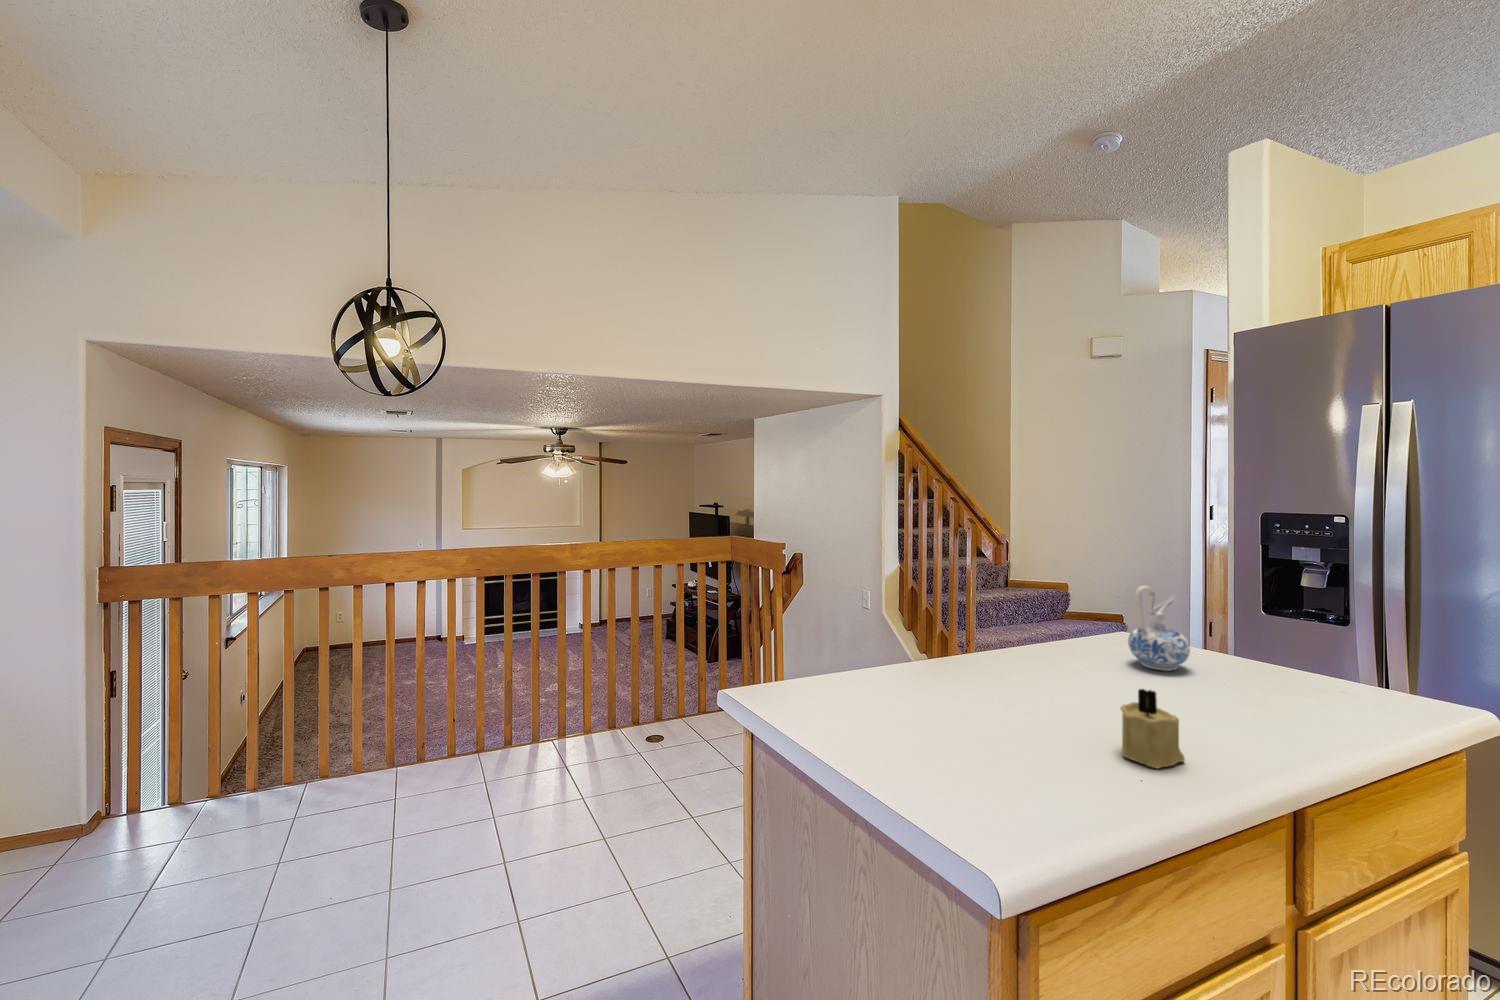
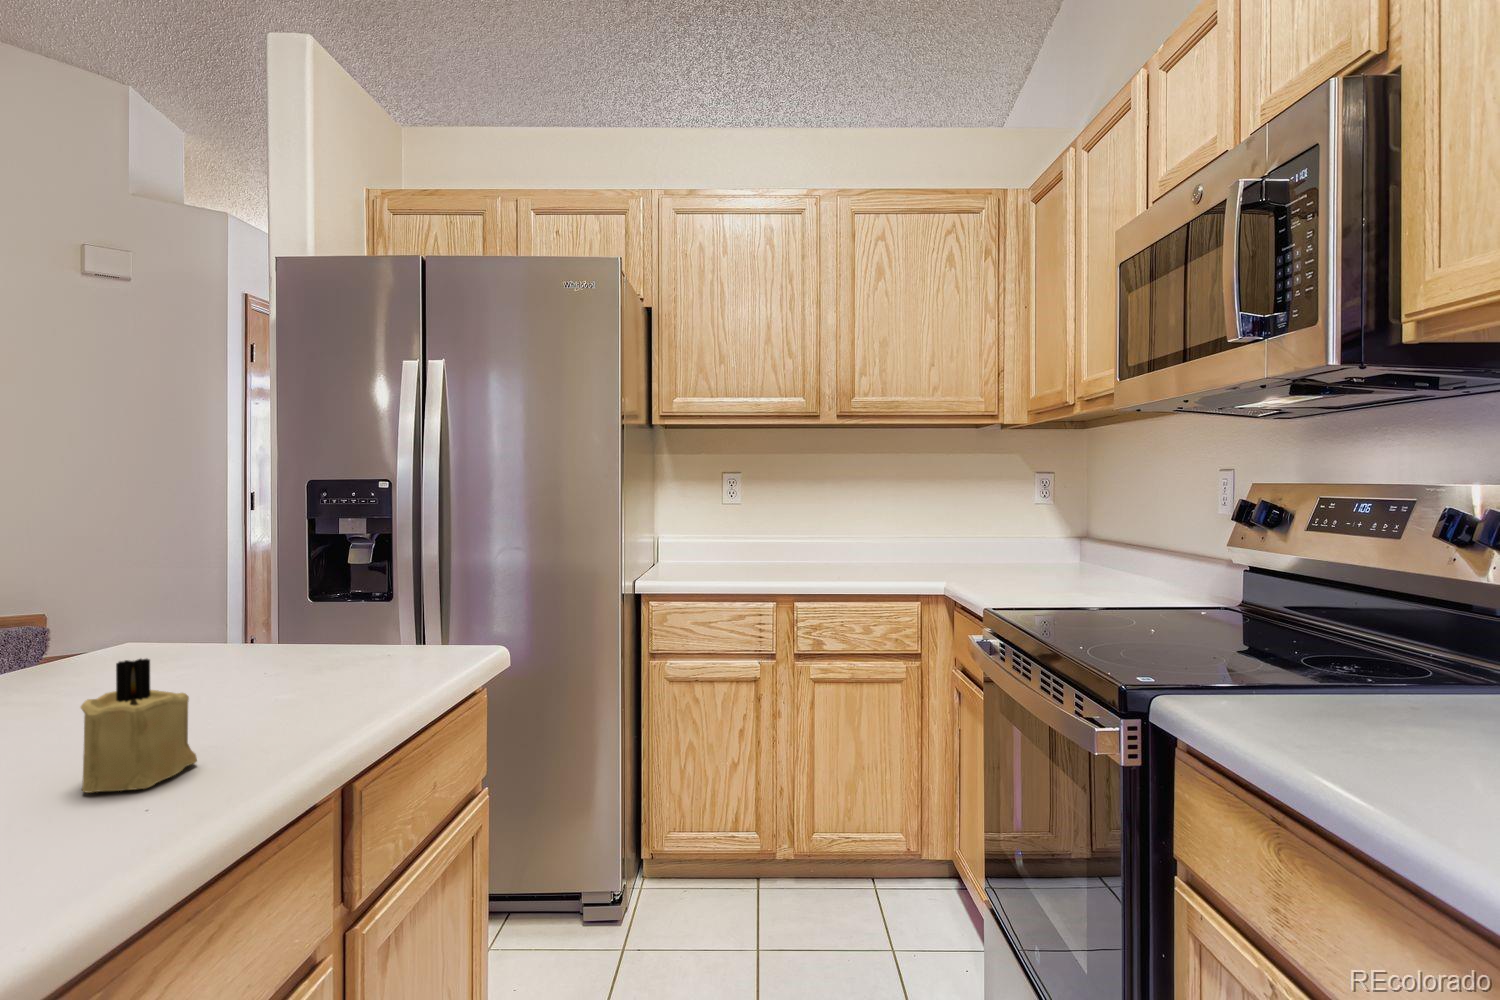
ceramic pitcher: present [1128,586,1190,671] -> none [114,536,215,670]

